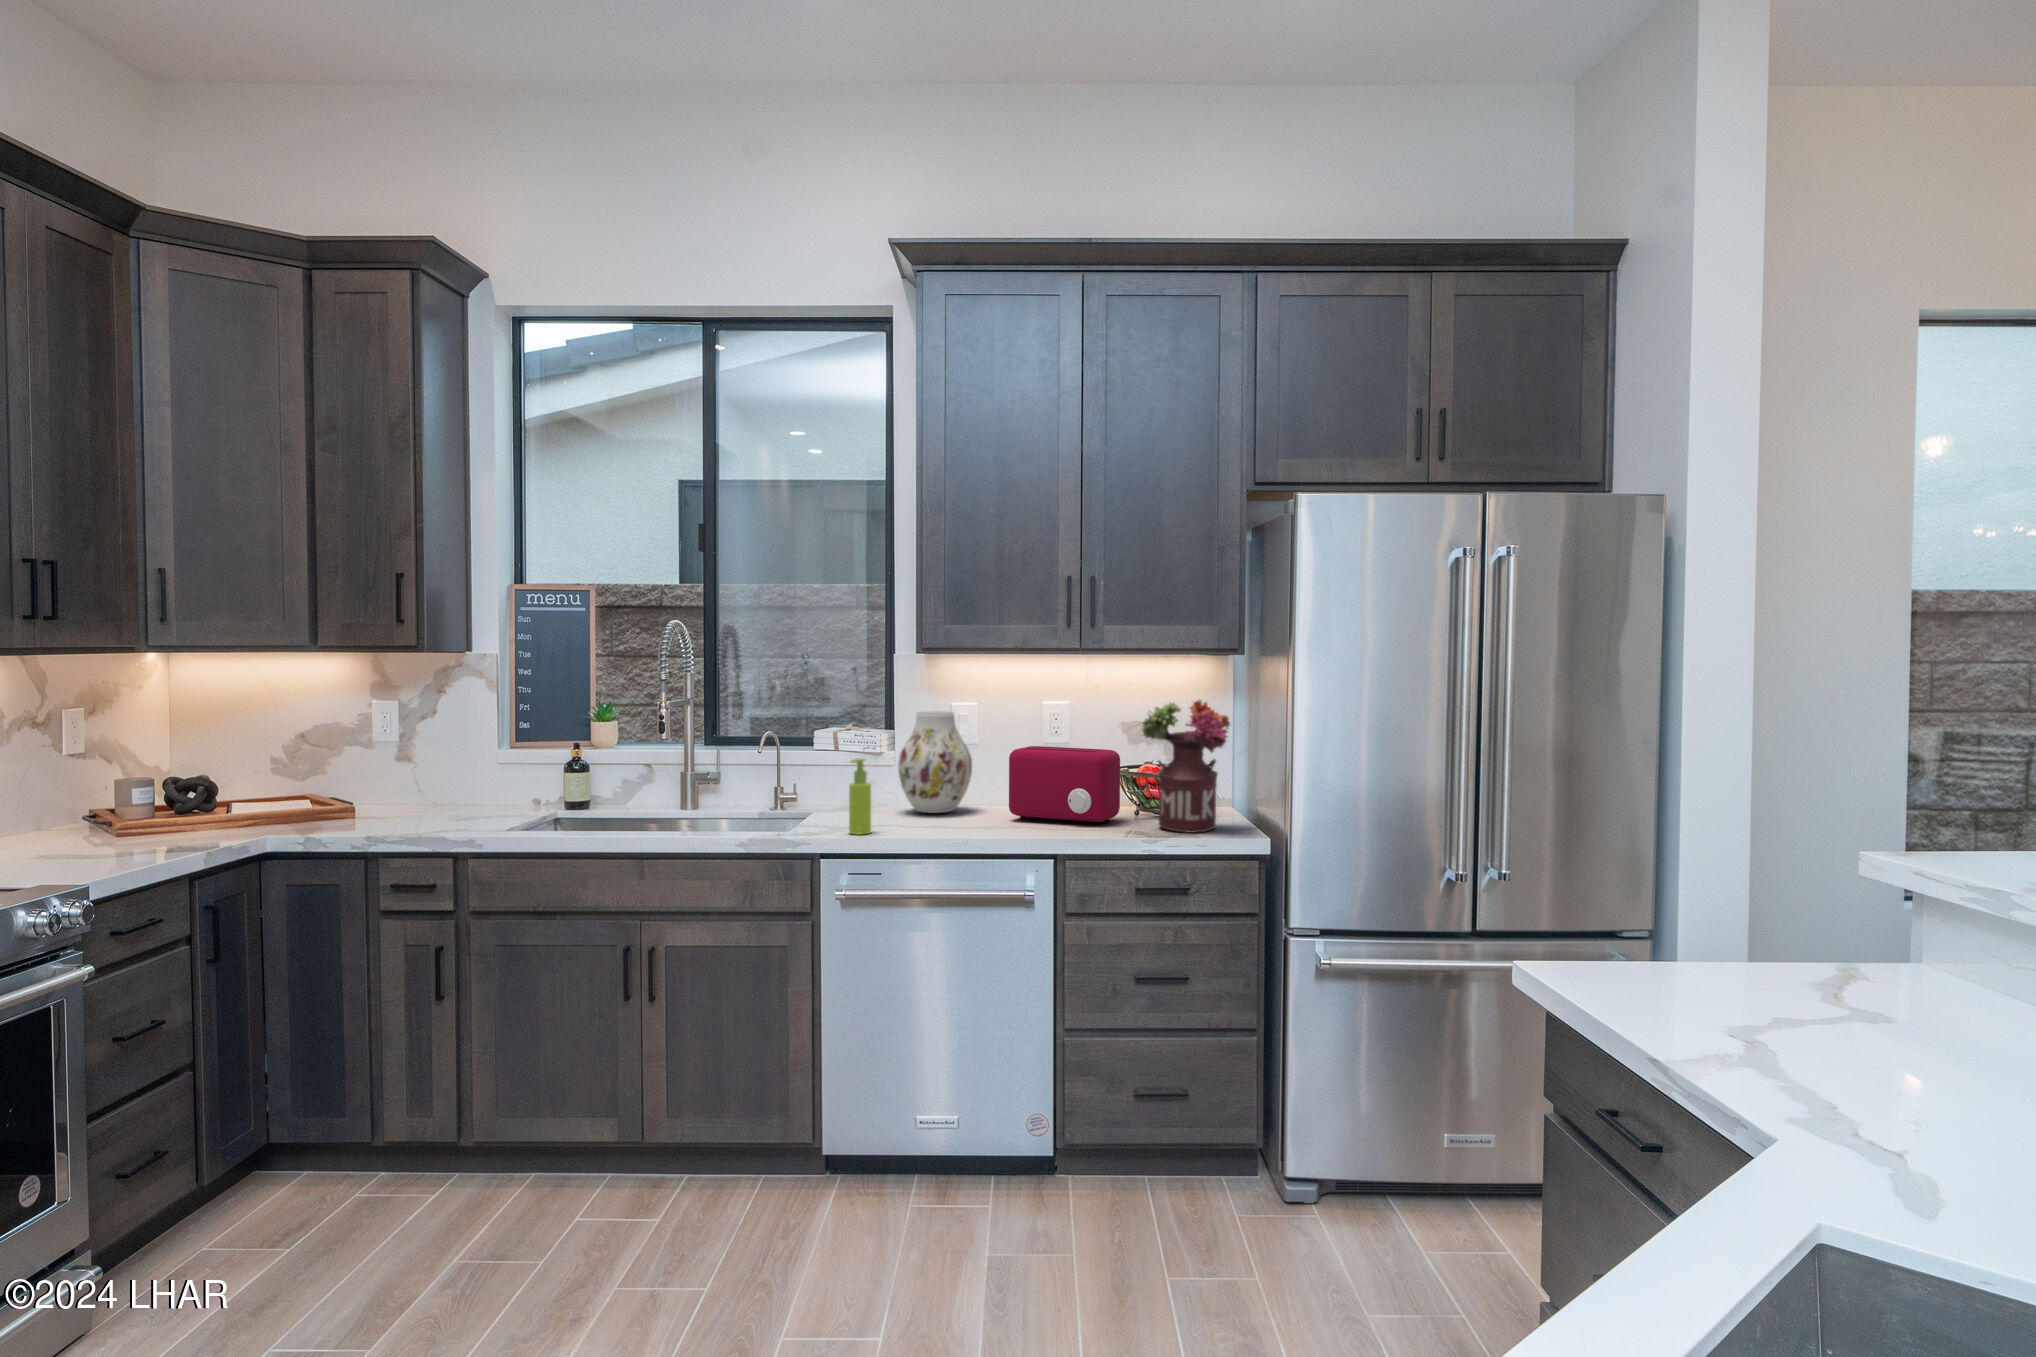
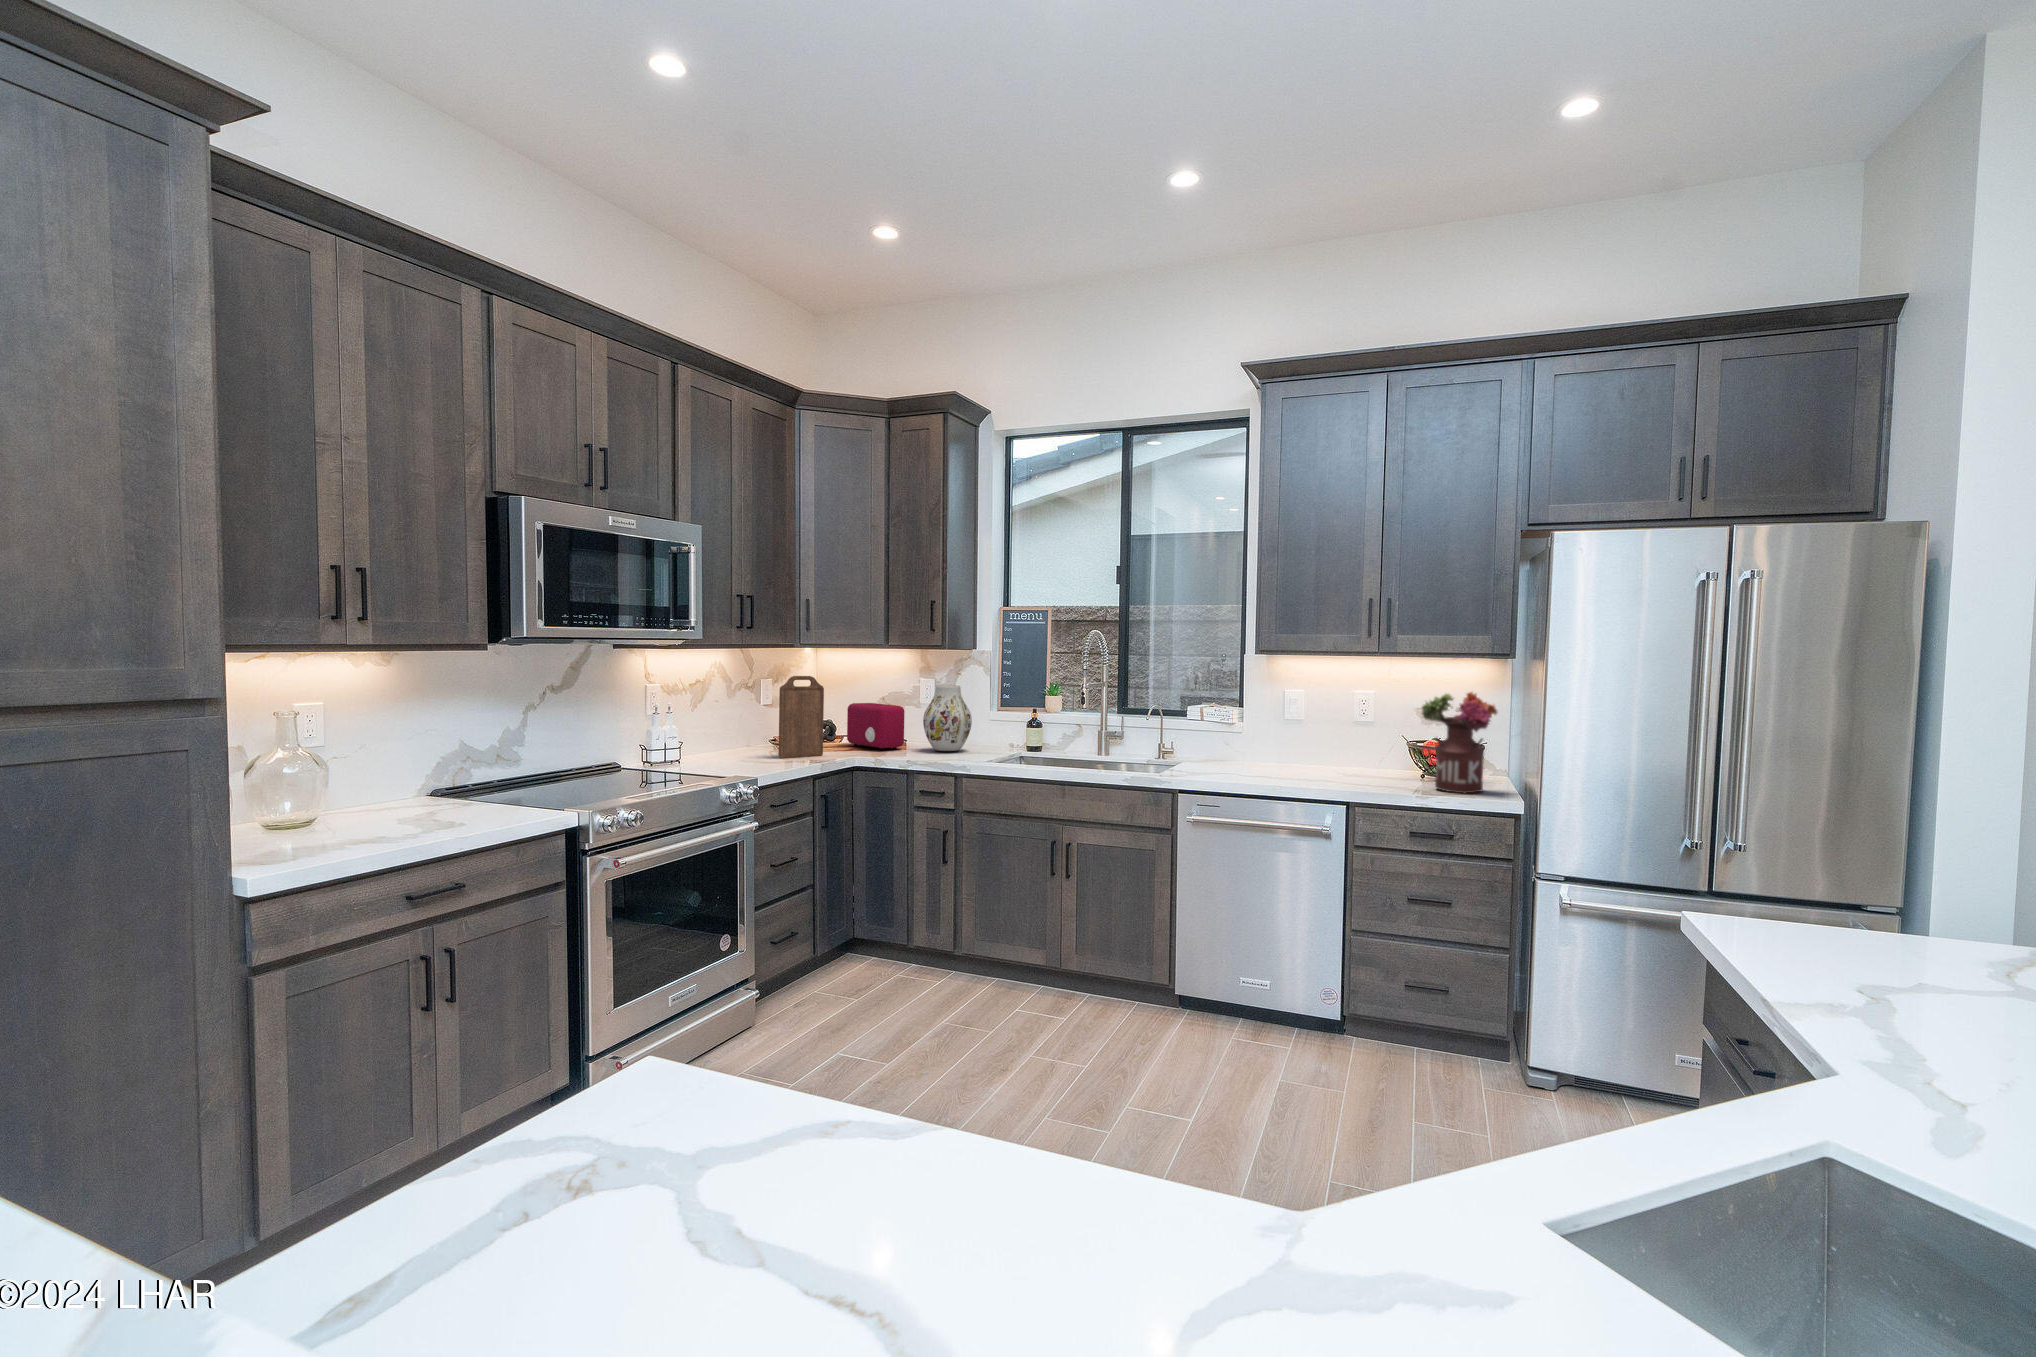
cutting board: none [78,706,182,858] -> present [779,676,824,758]
vase: present [898,712,972,813] -> present [923,685,972,751]
toaster: present [1009,746,1120,825] -> present [847,703,905,750]
soap dispenser: present [849,759,871,835] -> none [1201,726,1217,778]

